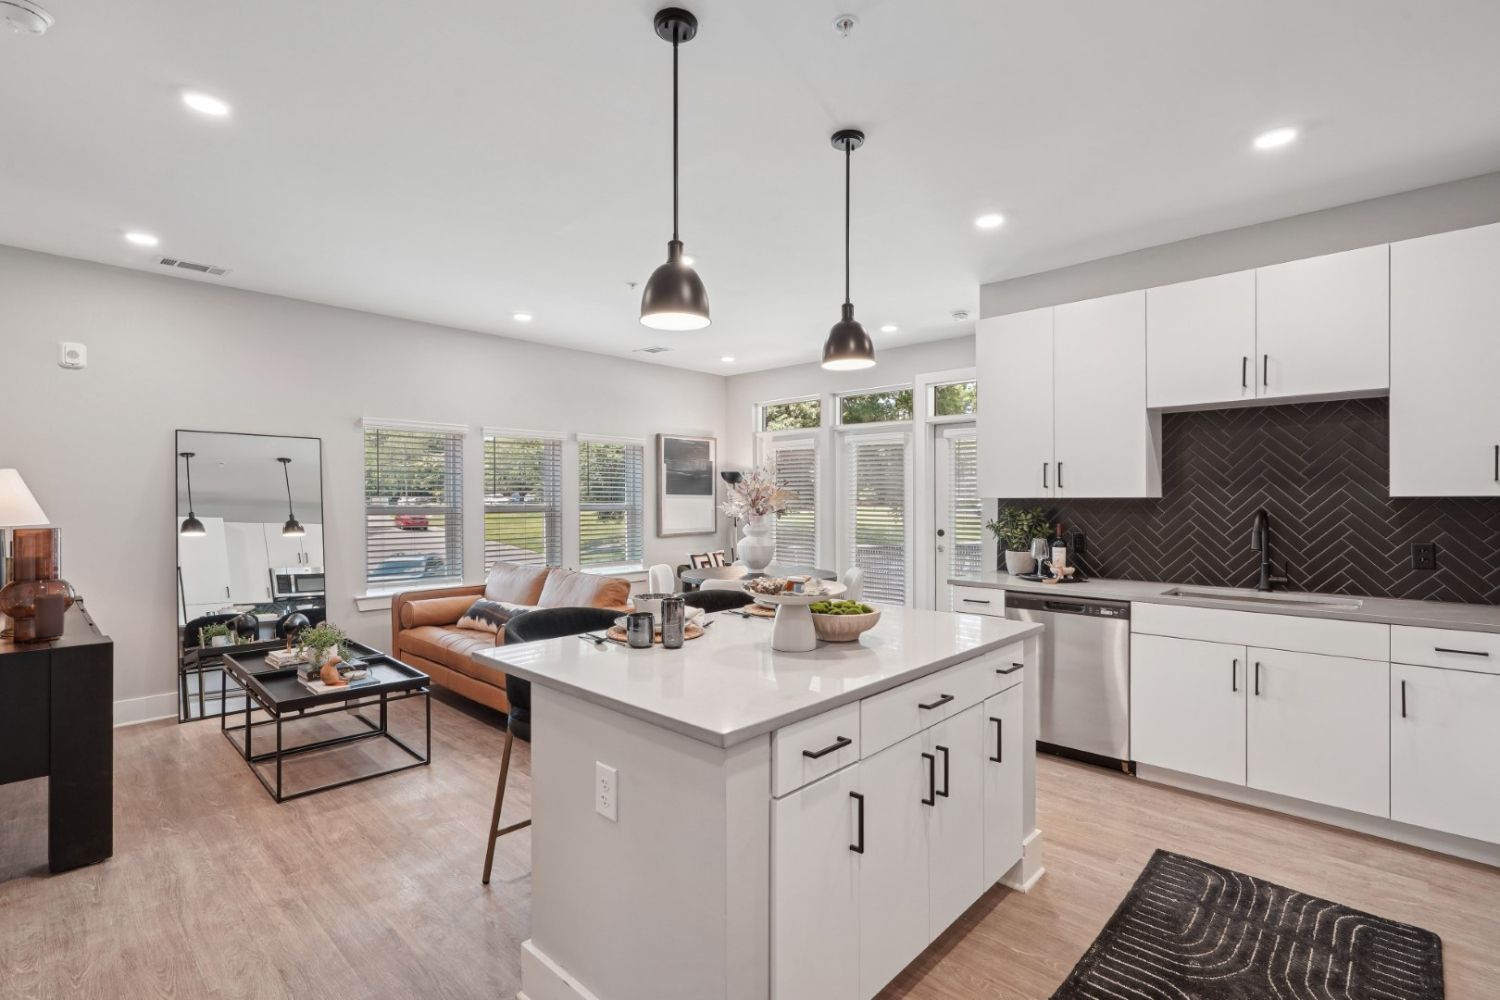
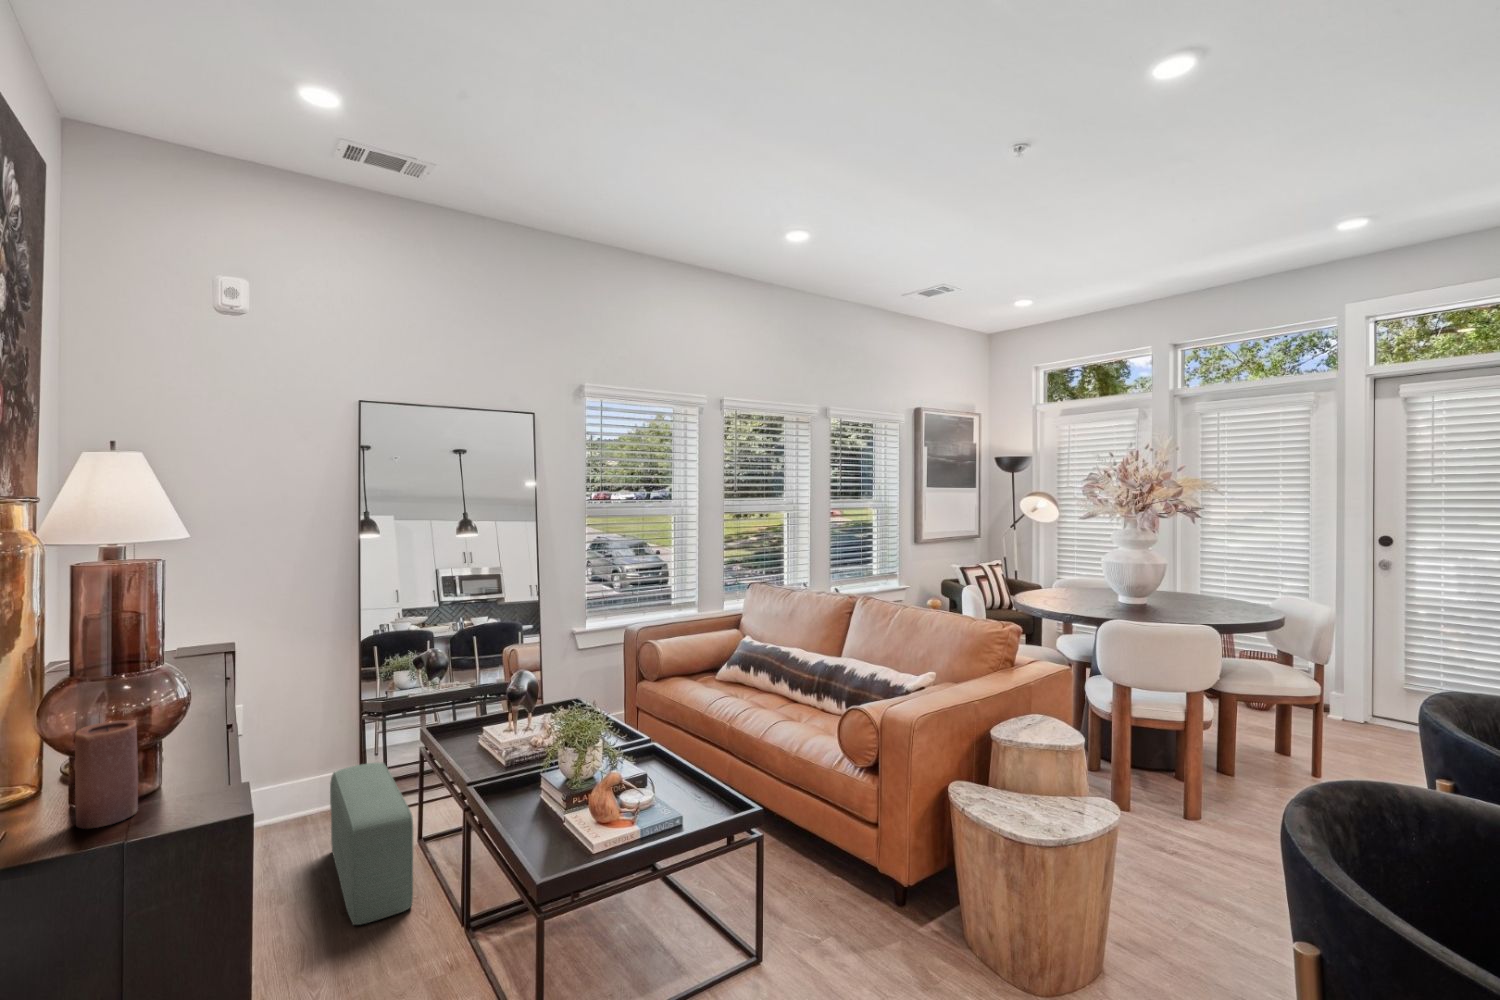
pouf: none [155,678,214,764] -> present [330,762,413,925]

